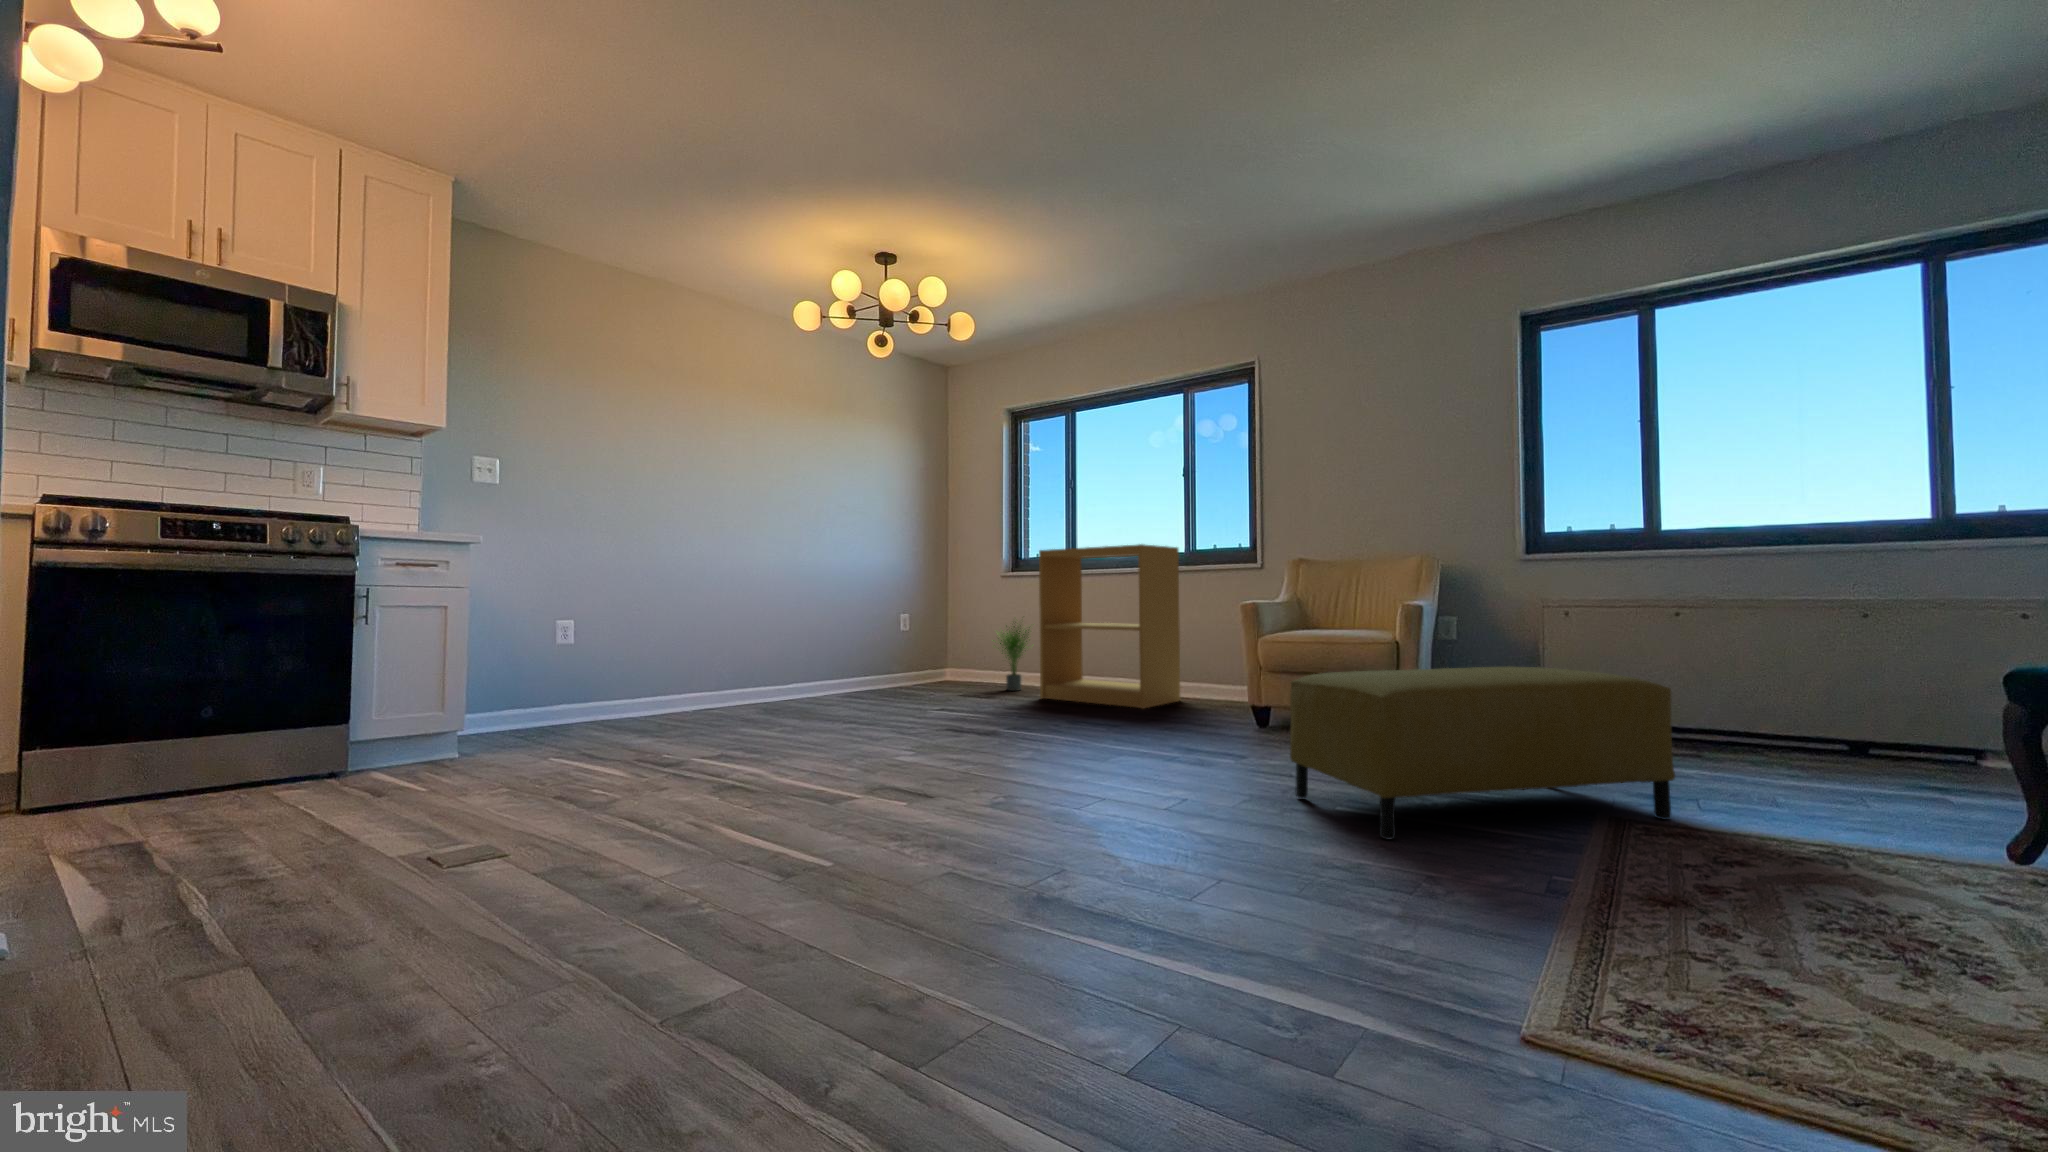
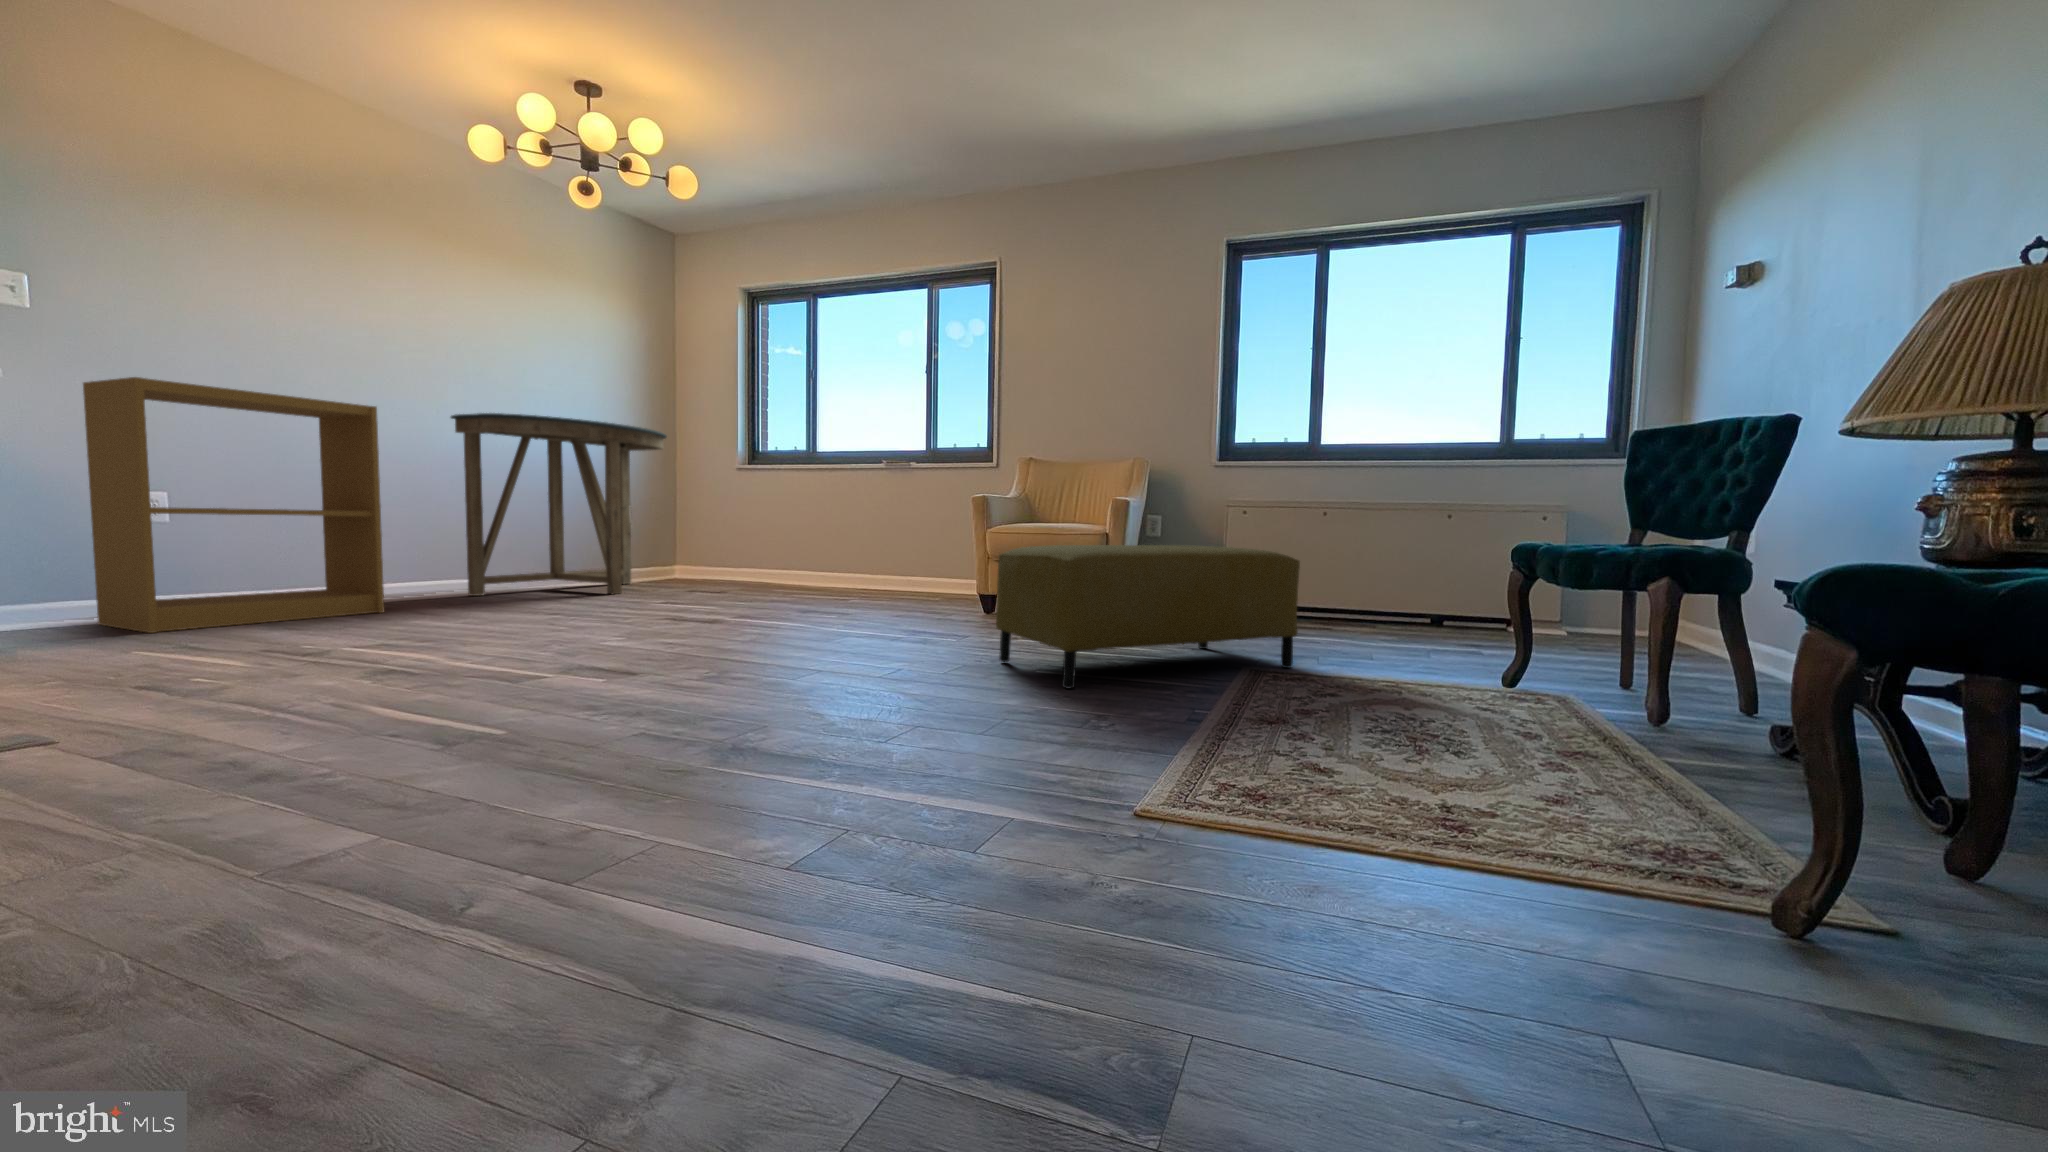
console table: none [767,541,937,703] -> present [451,413,667,596]
bookshelf: present [1039,544,1180,708] -> present [83,377,384,633]
potted plant: present [993,622,1030,691] -> none [728,509,778,586]

